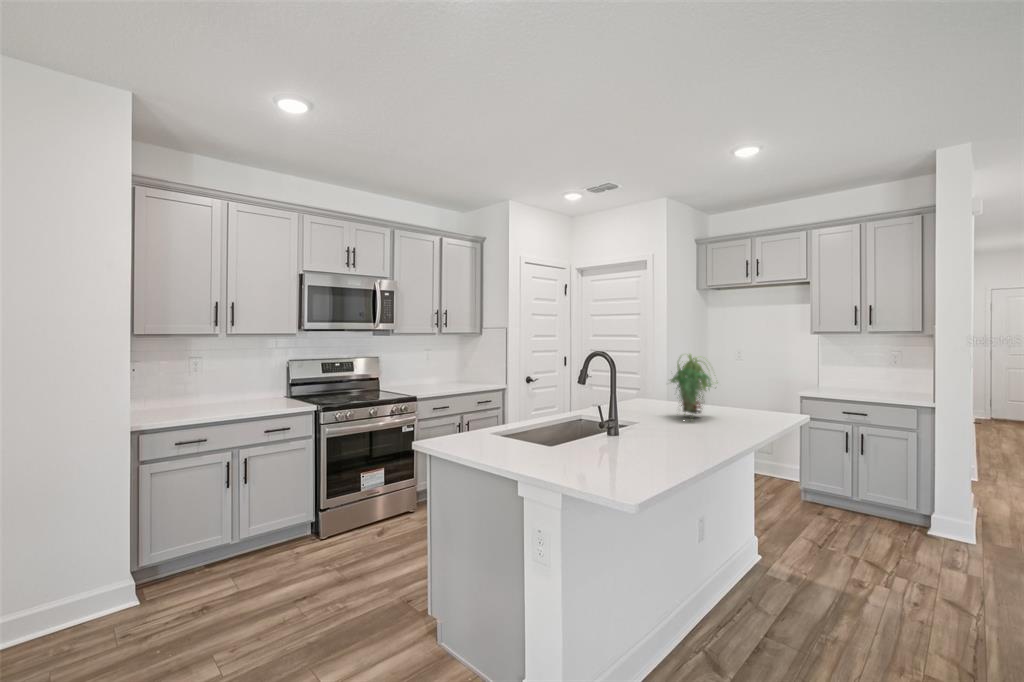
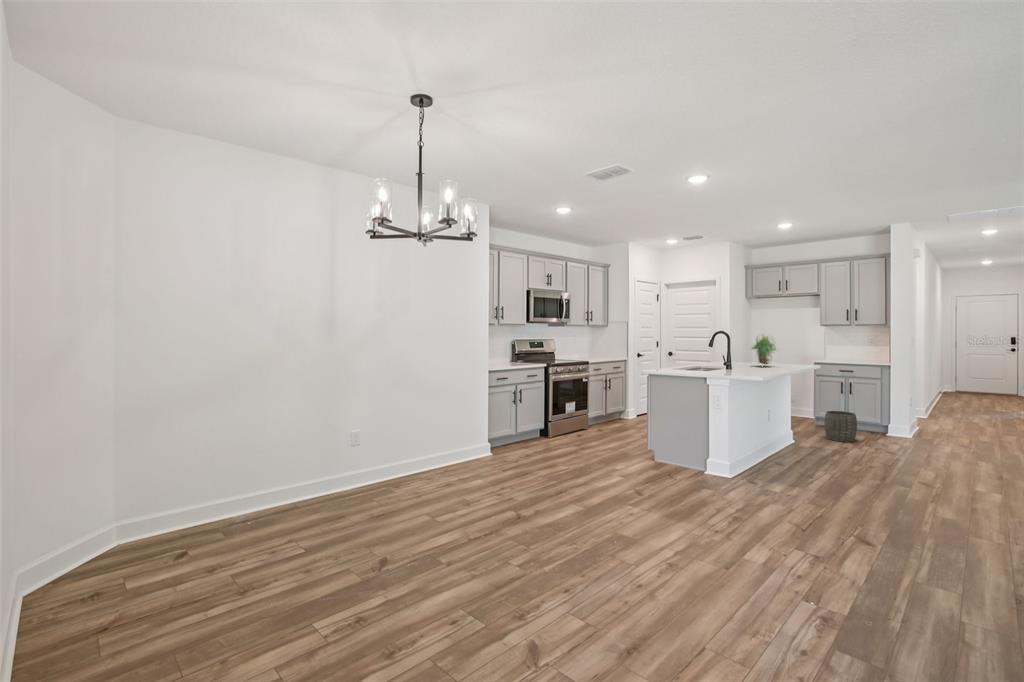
woven basket: none [816,488,874,552] -> present [825,411,857,442]

